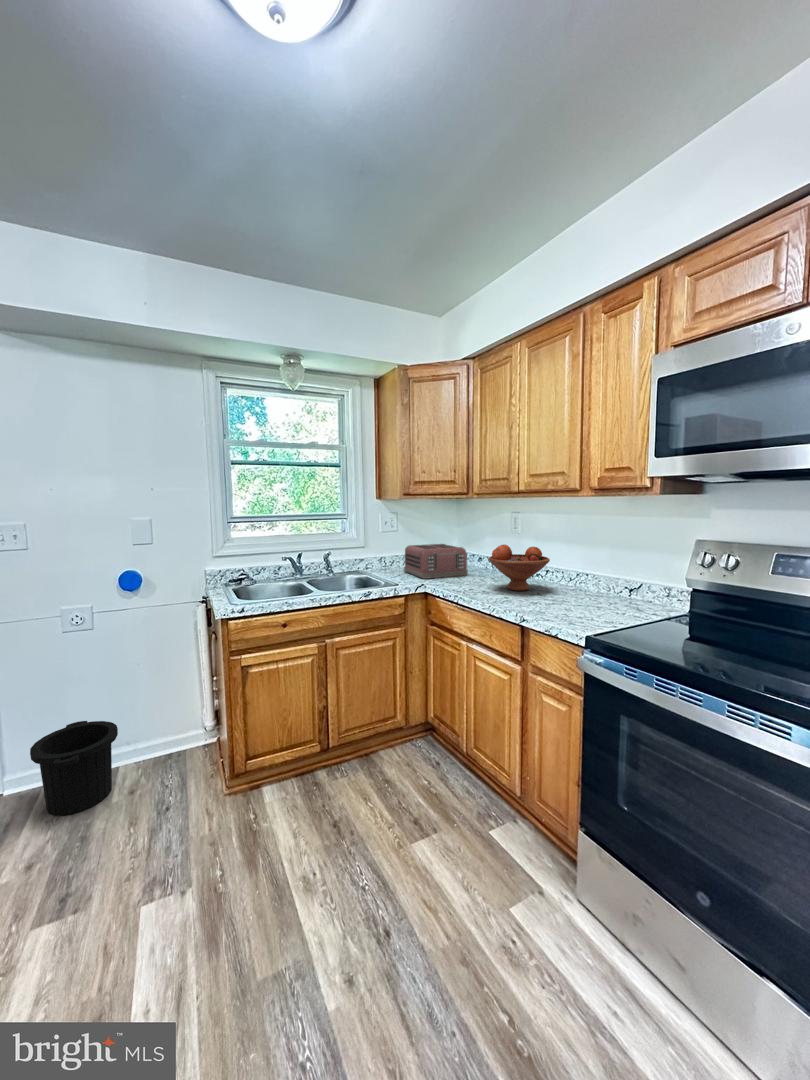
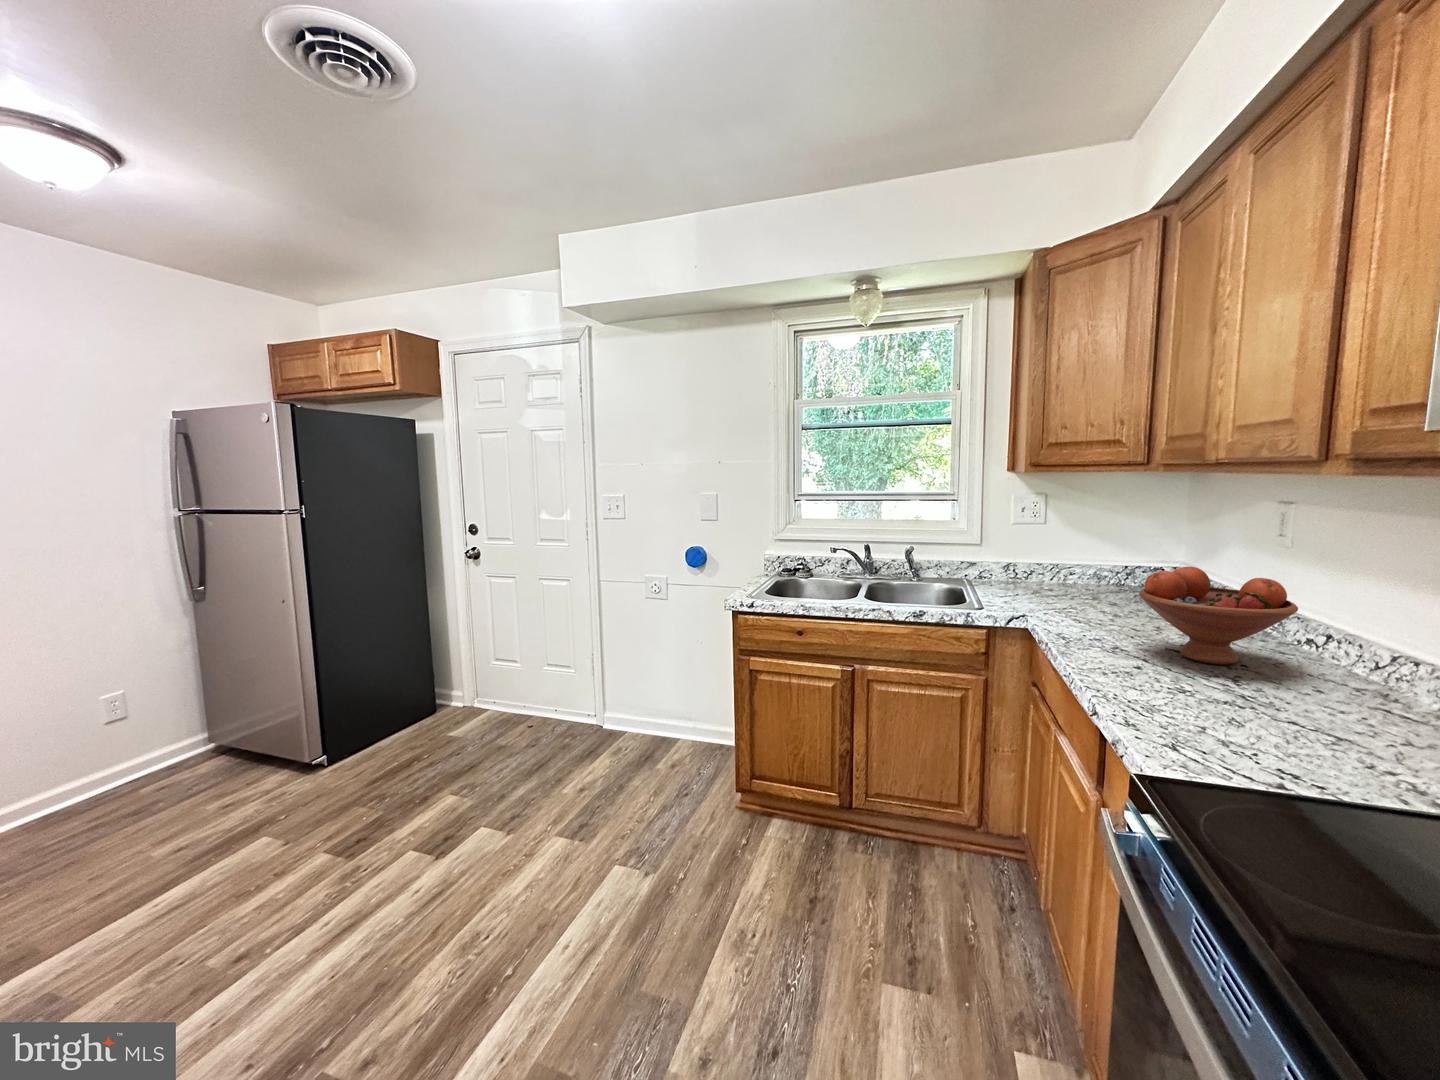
toaster: present [404,544,468,579] -> none [1040,550,1150,615]
trash can: present [30,721,118,816] -> none [608,685,673,765]

